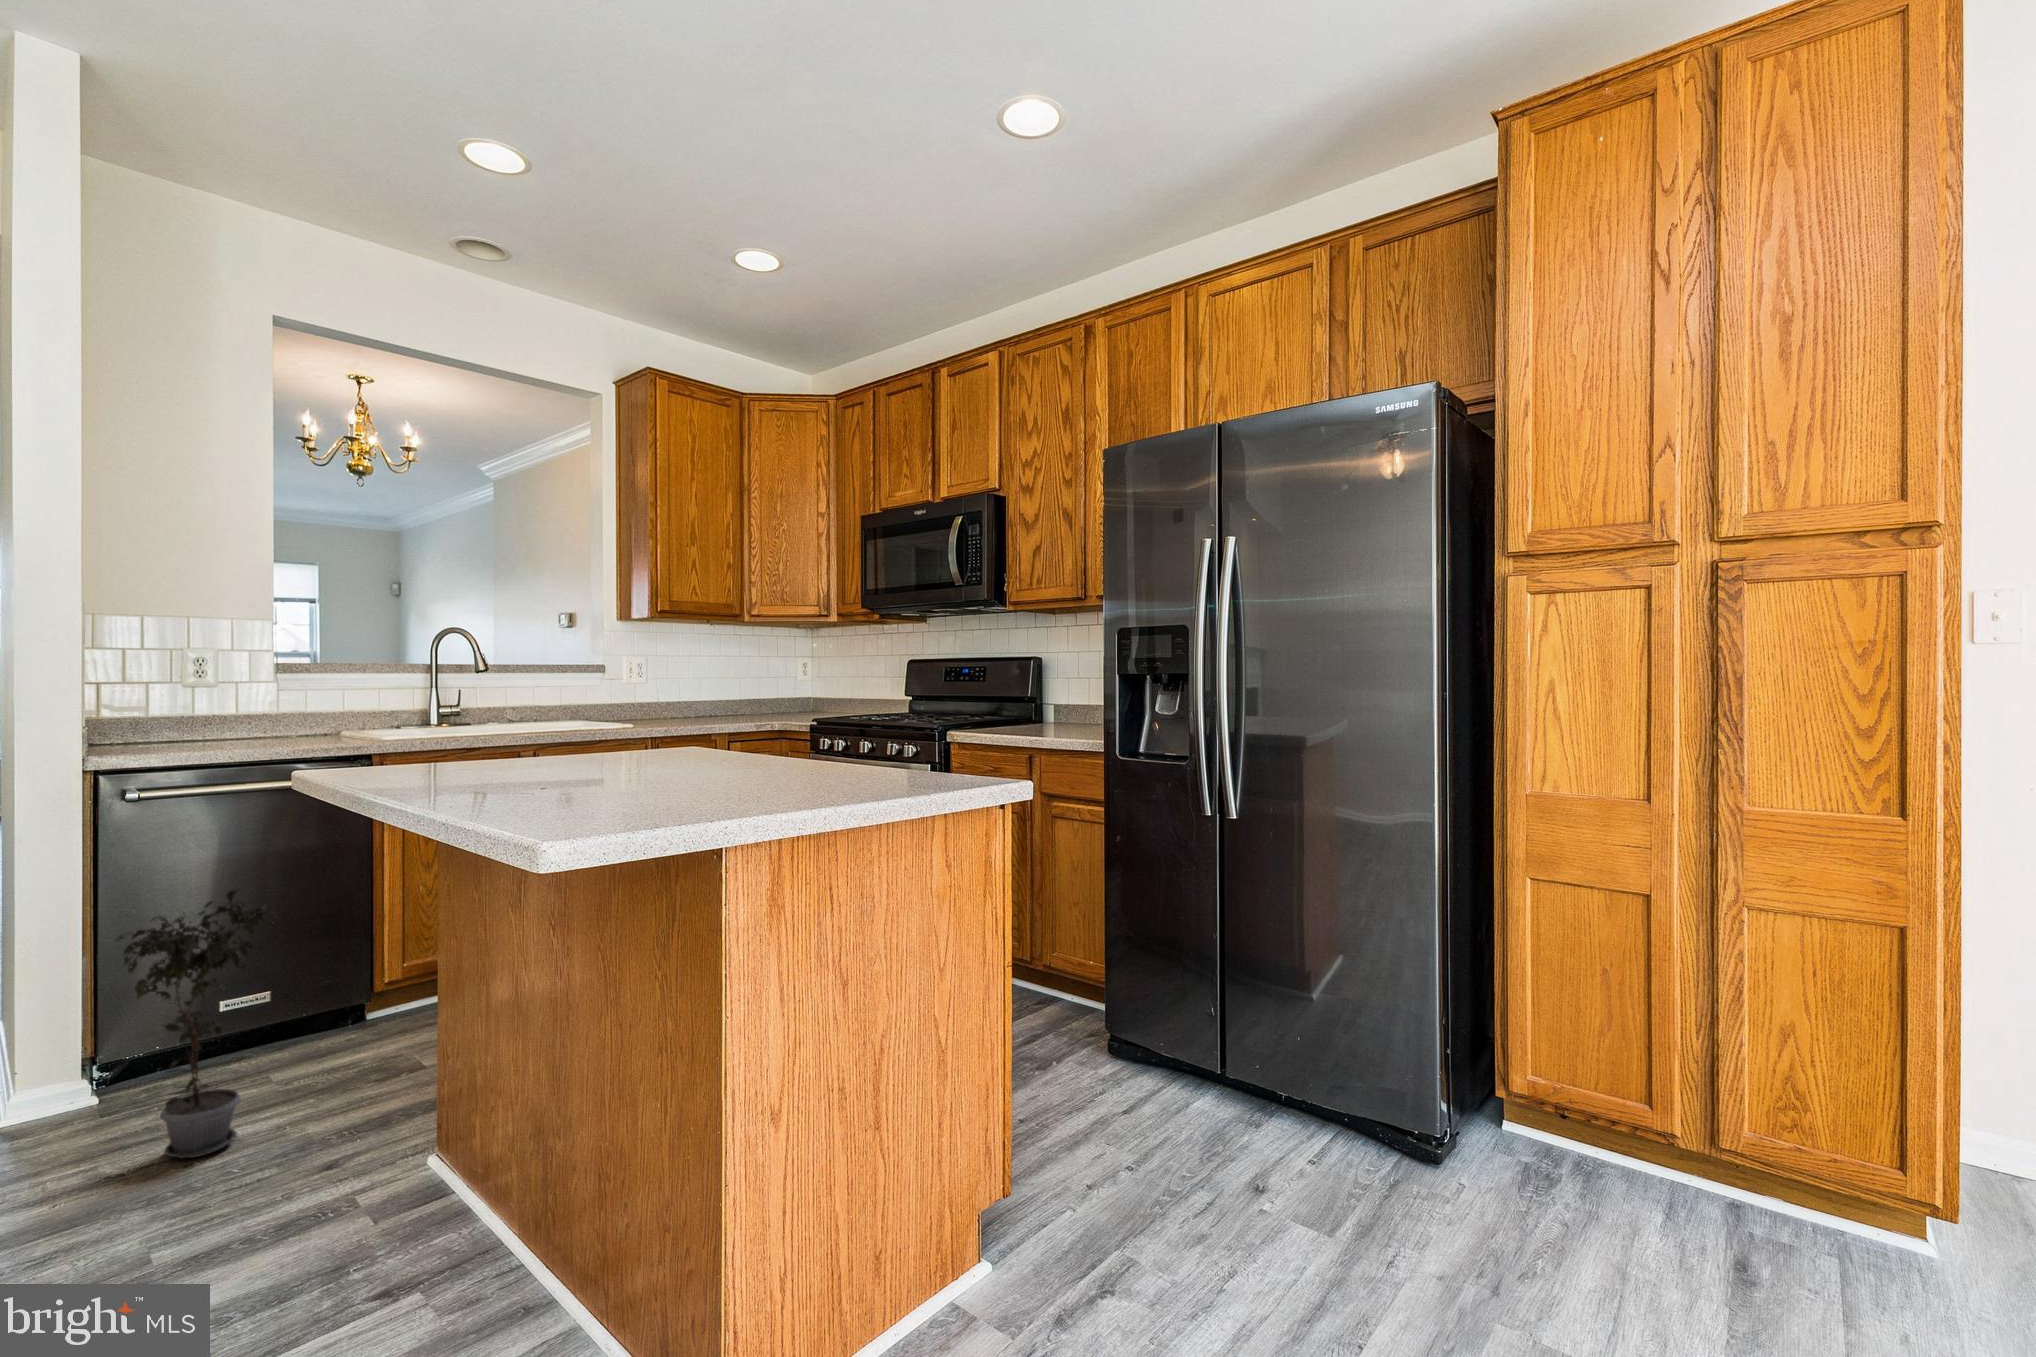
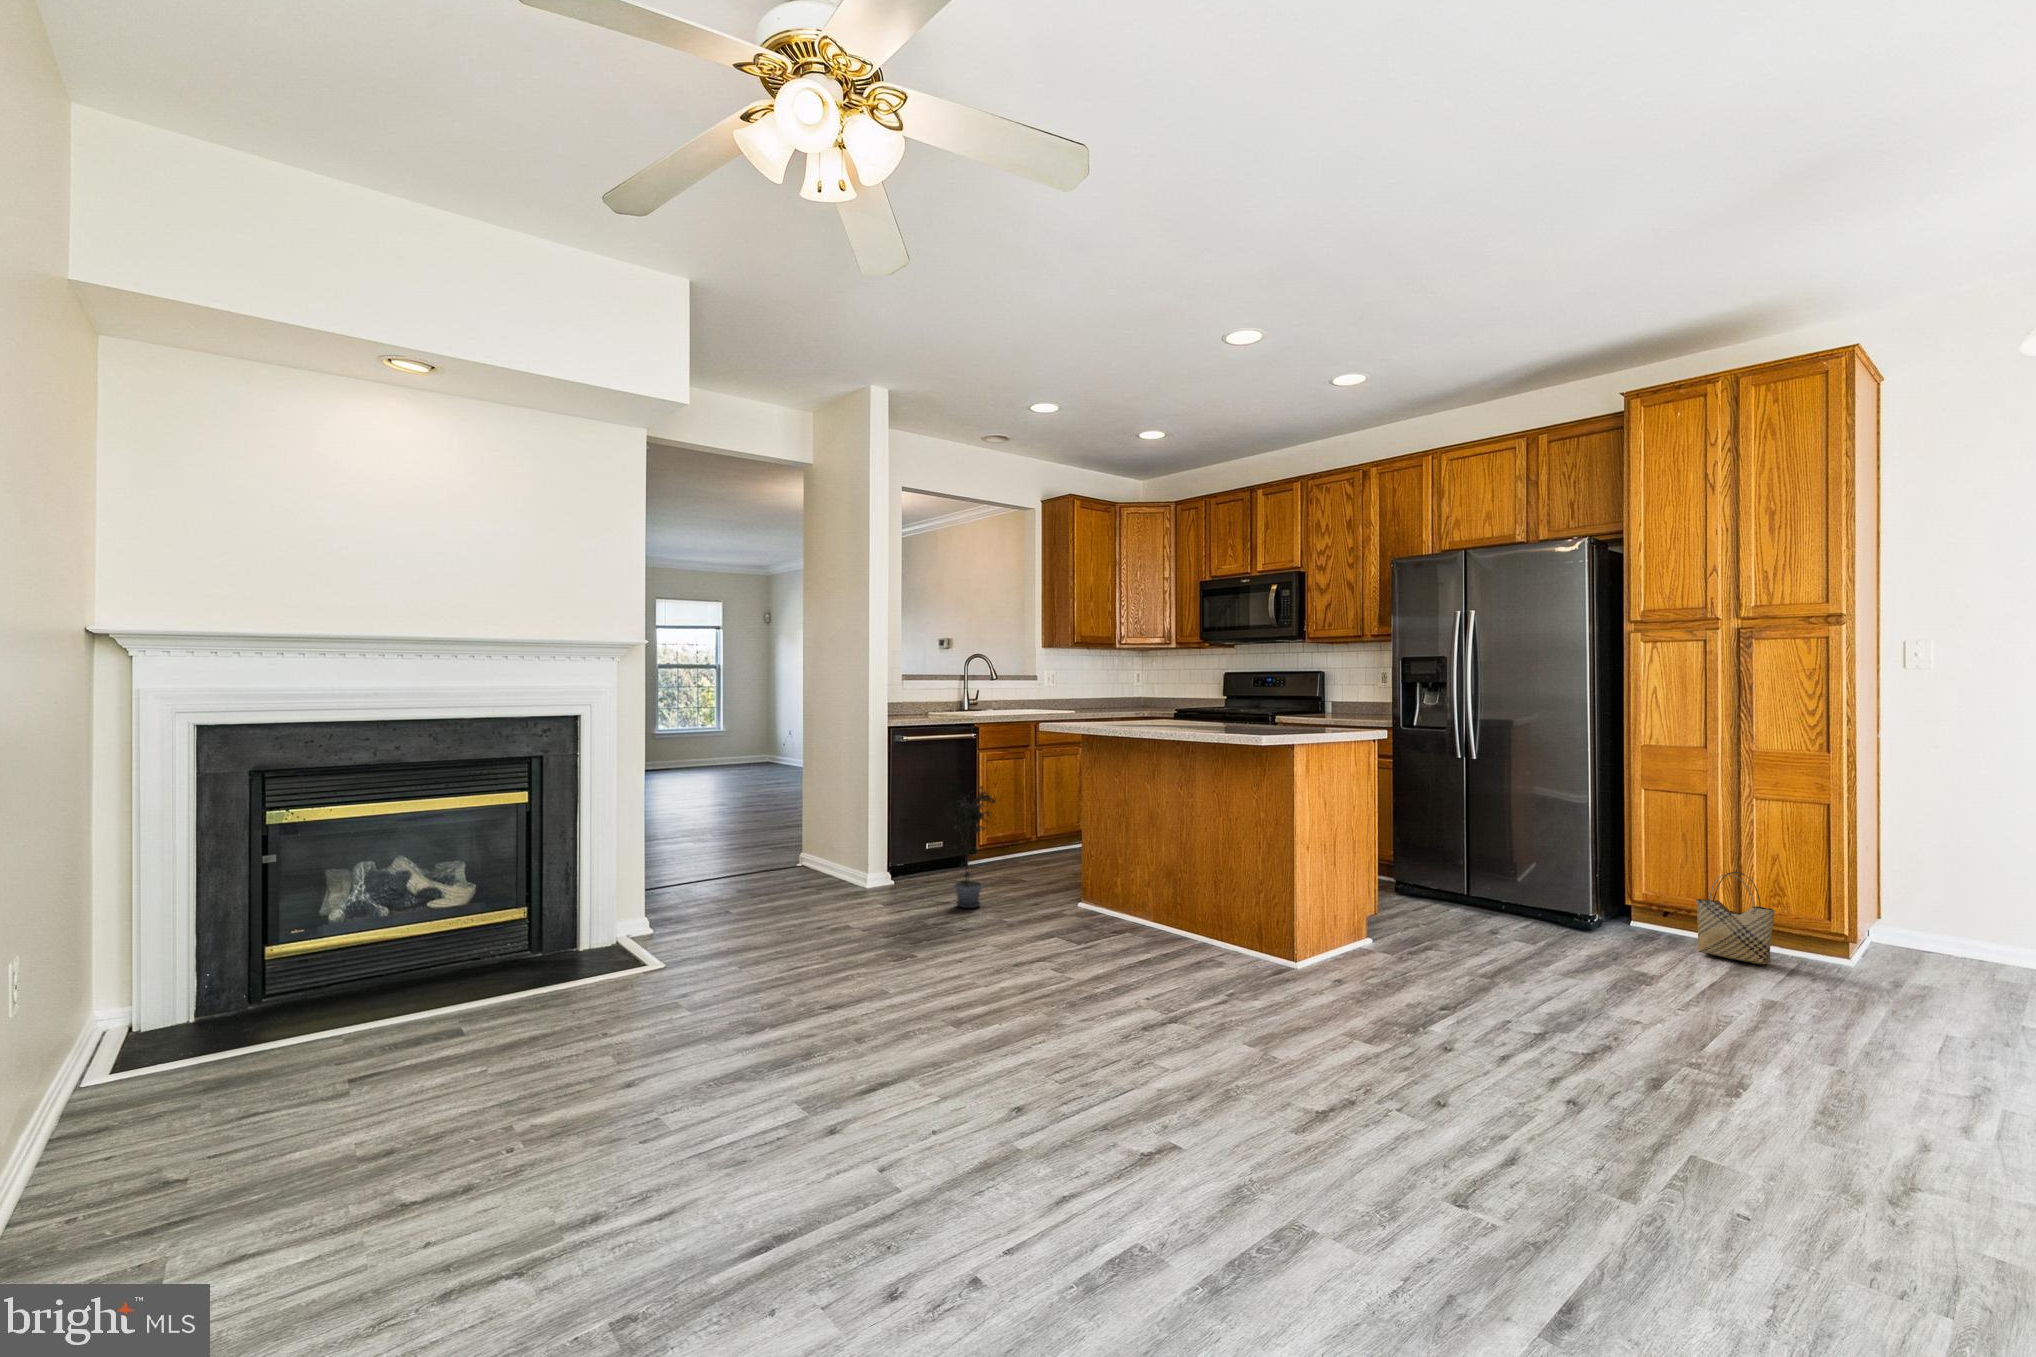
woven basket: none [1634,1059,1799,1276] -> present [1695,872,1775,964]

